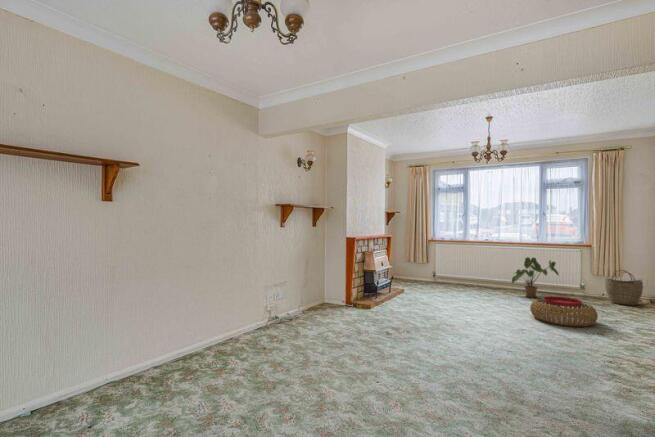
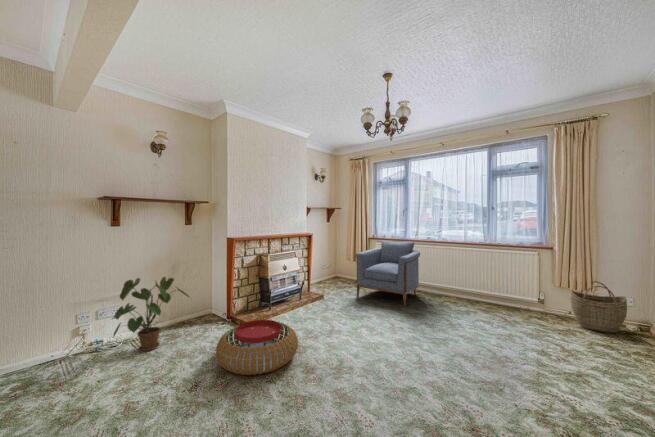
armchair: none [430,241,485,295] -> present [355,240,420,307]
house plant: present [512,257,559,297] -> present [113,277,189,351]
pouf: present [530,296,598,327] -> present [216,320,298,375]

